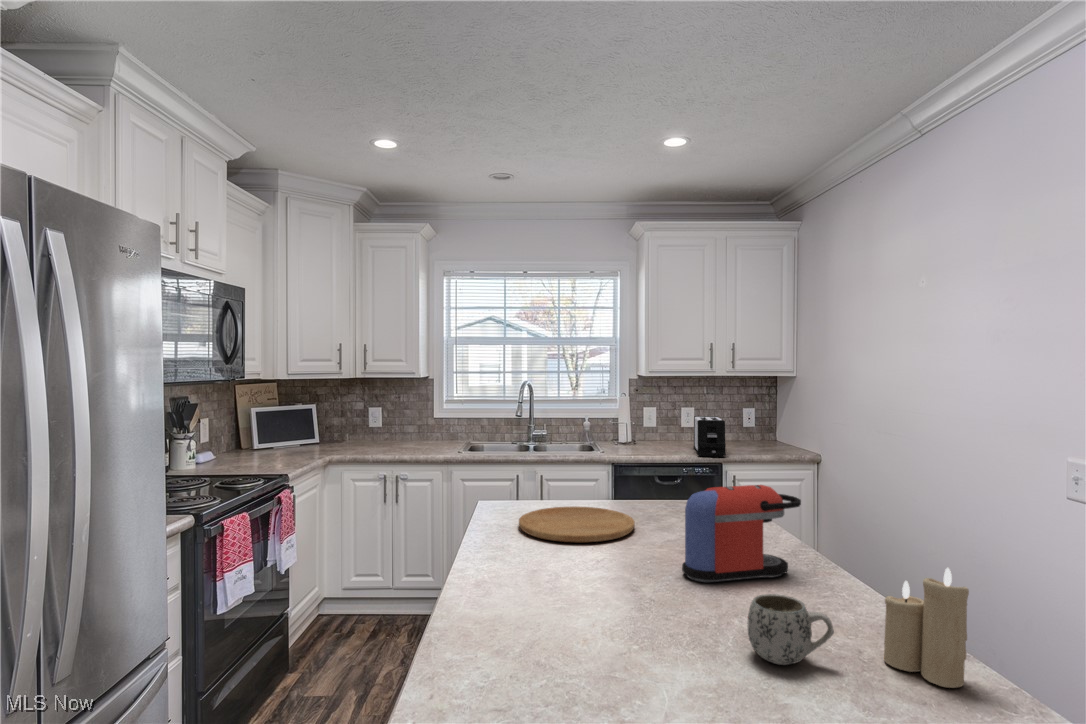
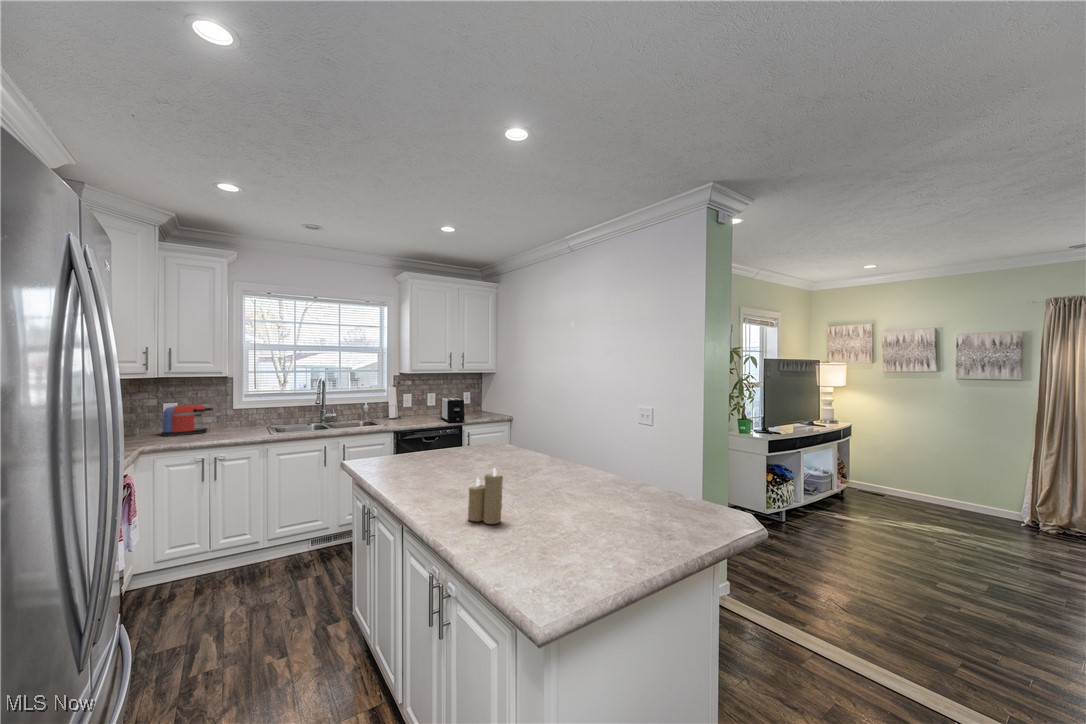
coffee maker: present [682,485,801,582] -> present [161,405,213,436]
cutting board: present [519,506,635,542] -> none [393,455,466,475]
candle: present [884,568,969,688] -> present [468,468,503,524]
mug: present [747,594,834,665] -> none [569,473,603,502]

